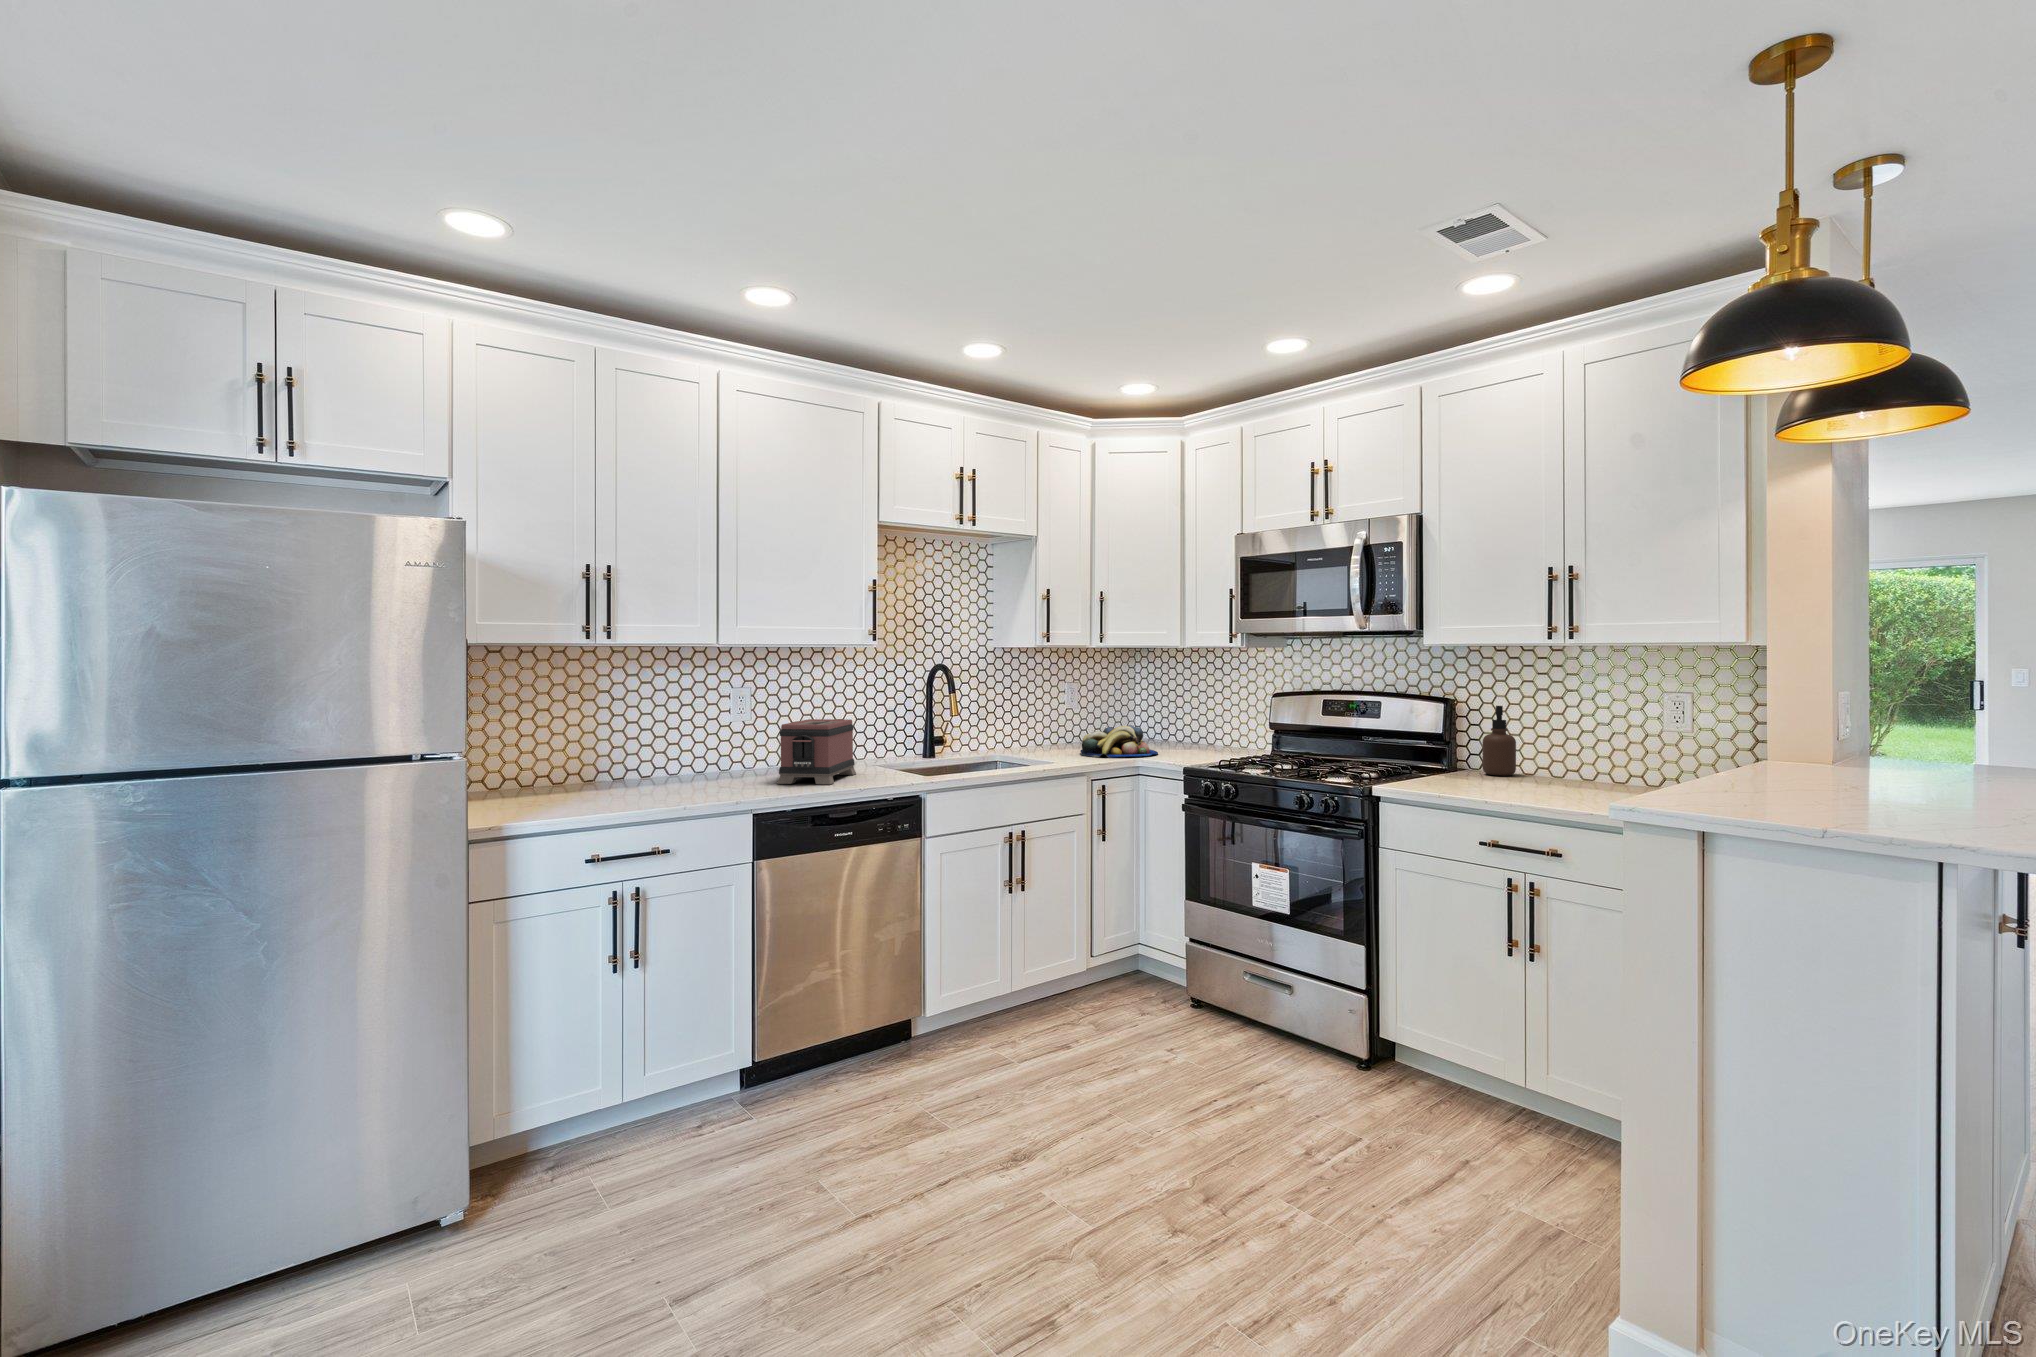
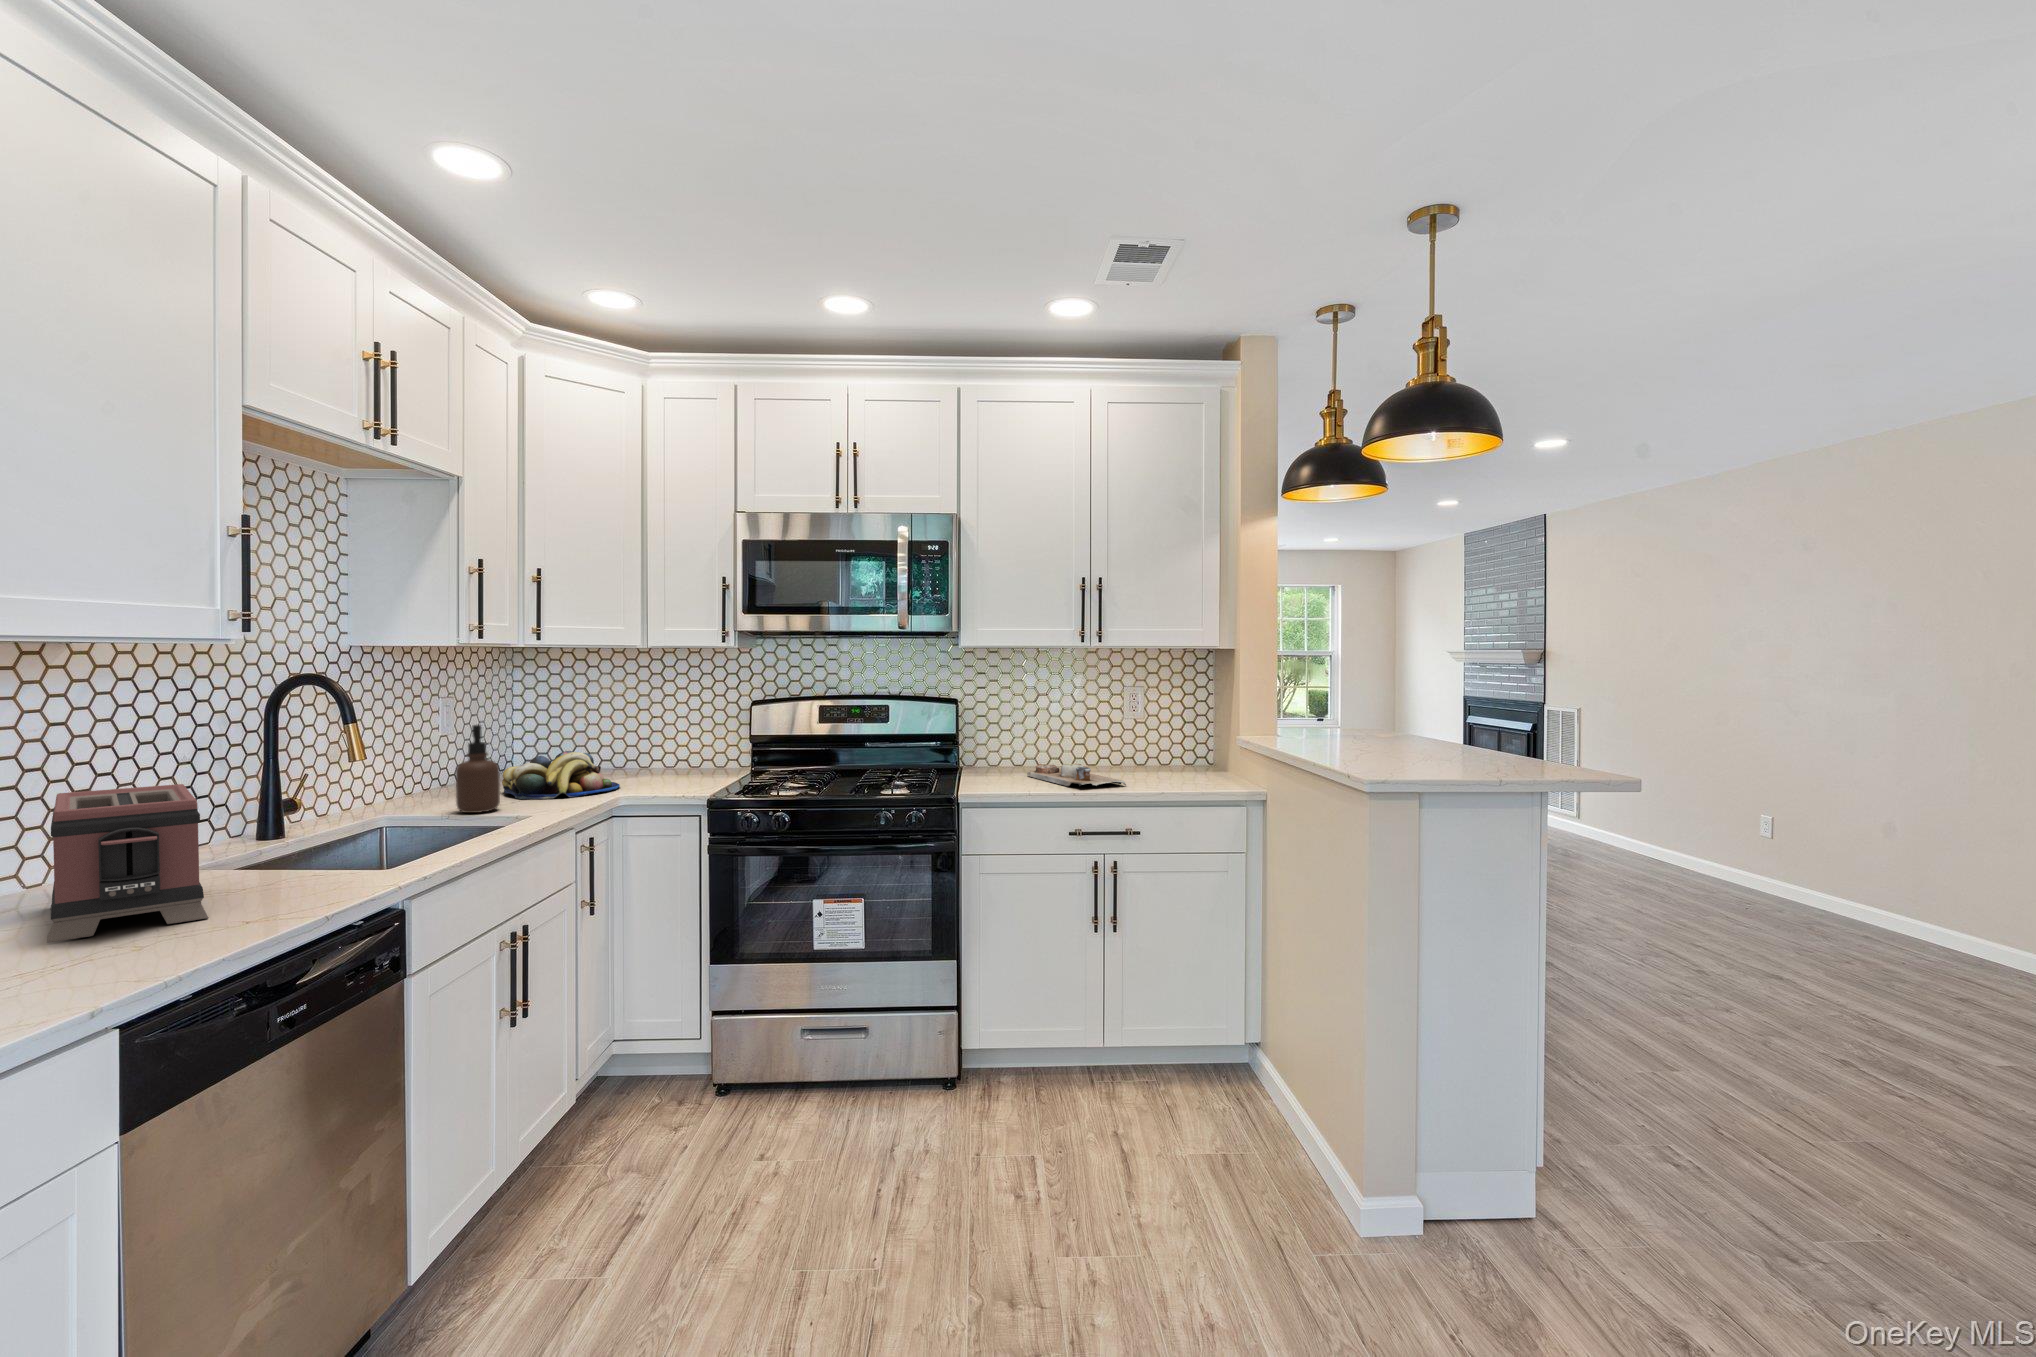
soap dispenser: present [1482,706,1516,776] -> present [456,725,500,813]
cutting board: none [1500,772,1571,802] -> present [1027,764,1126,786]

